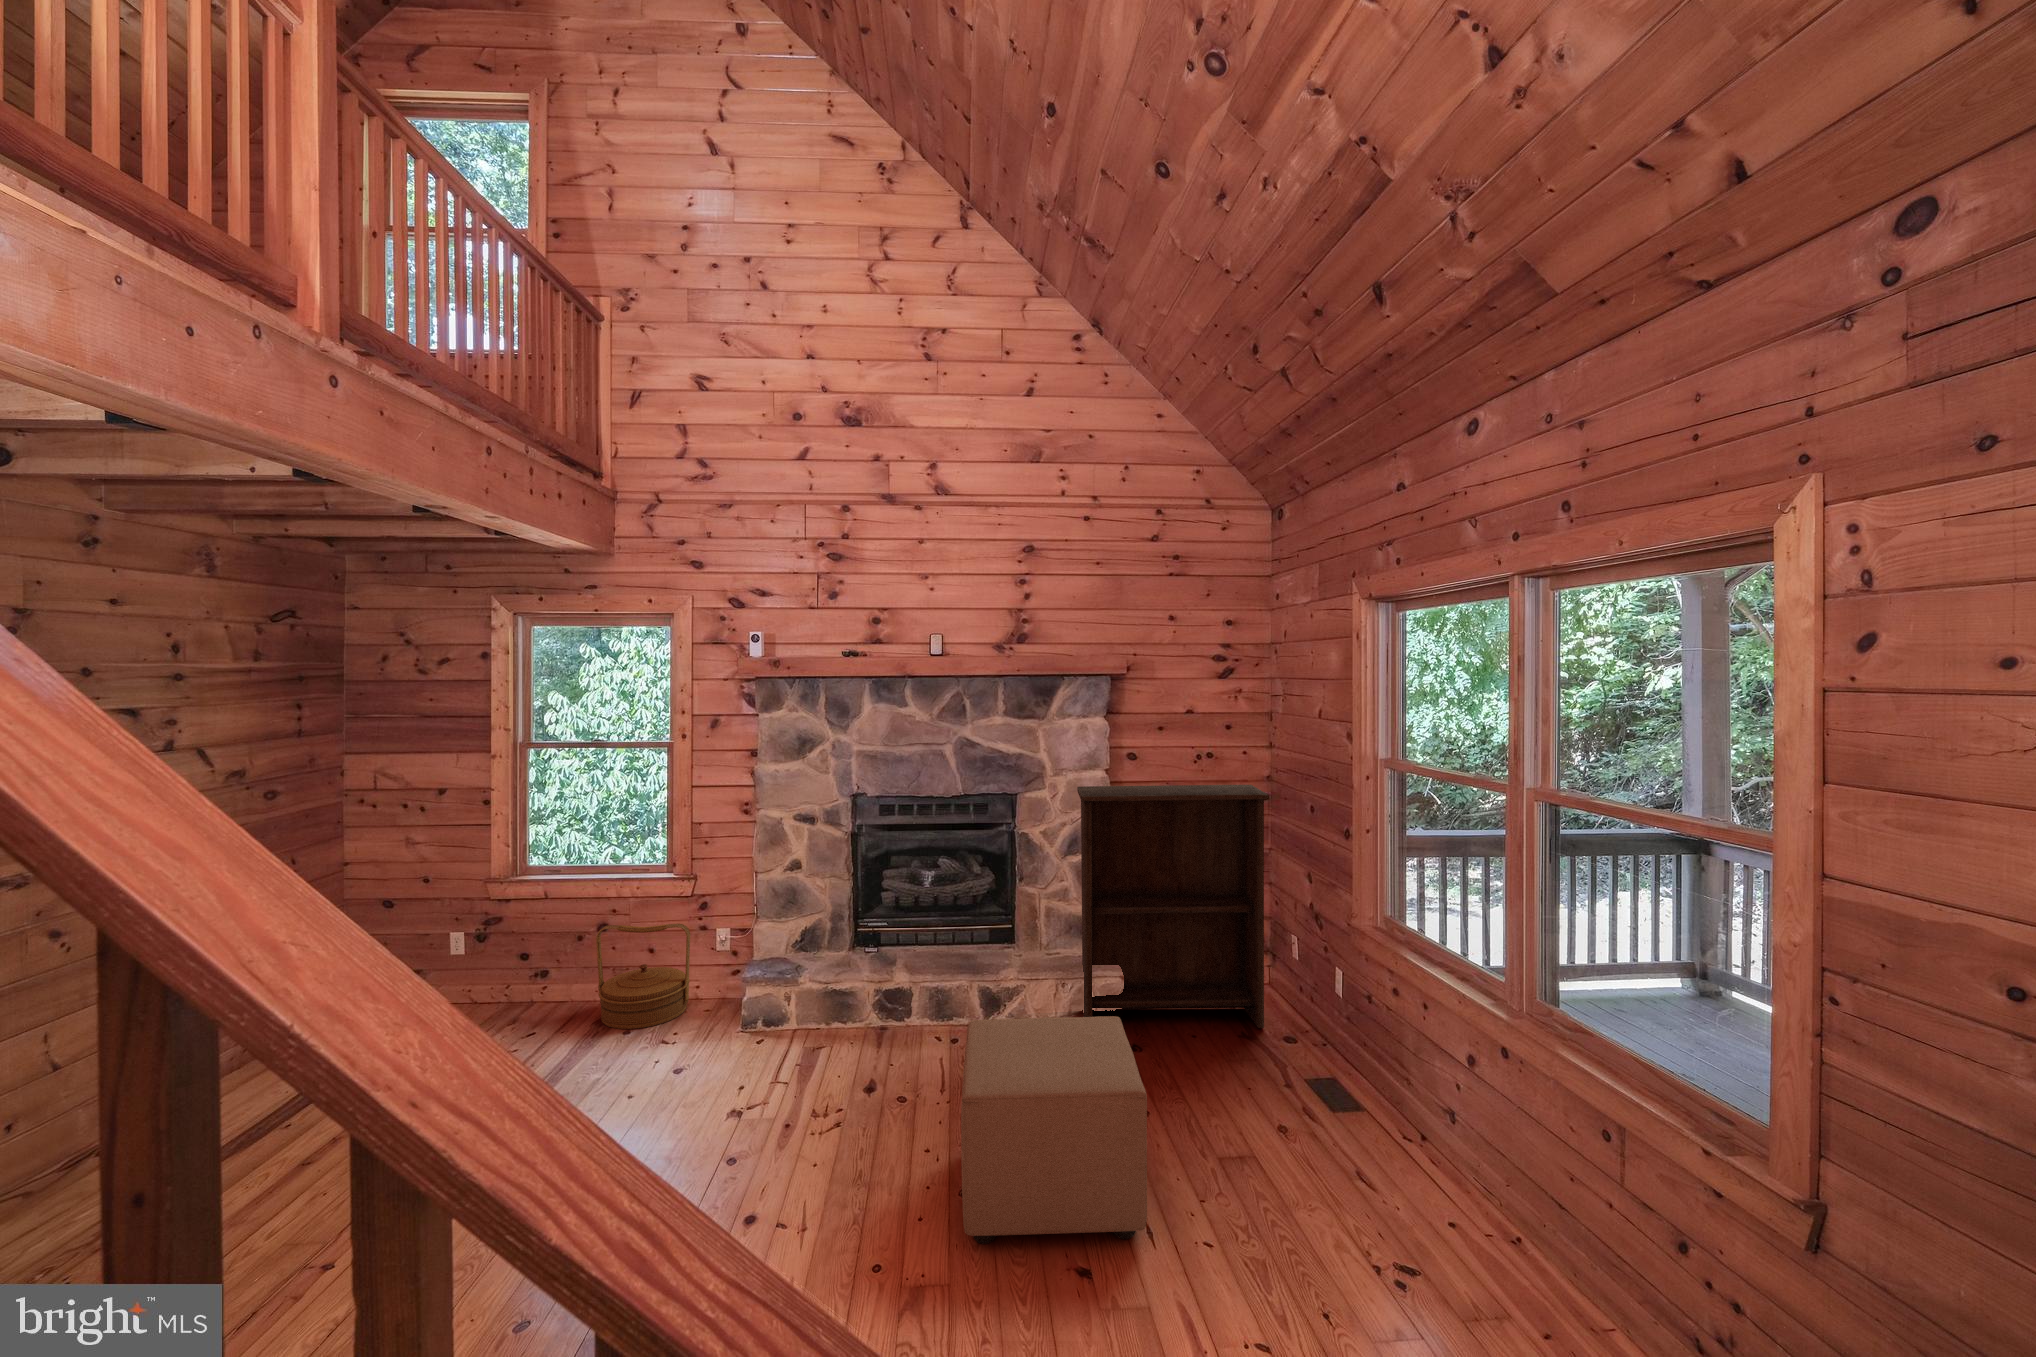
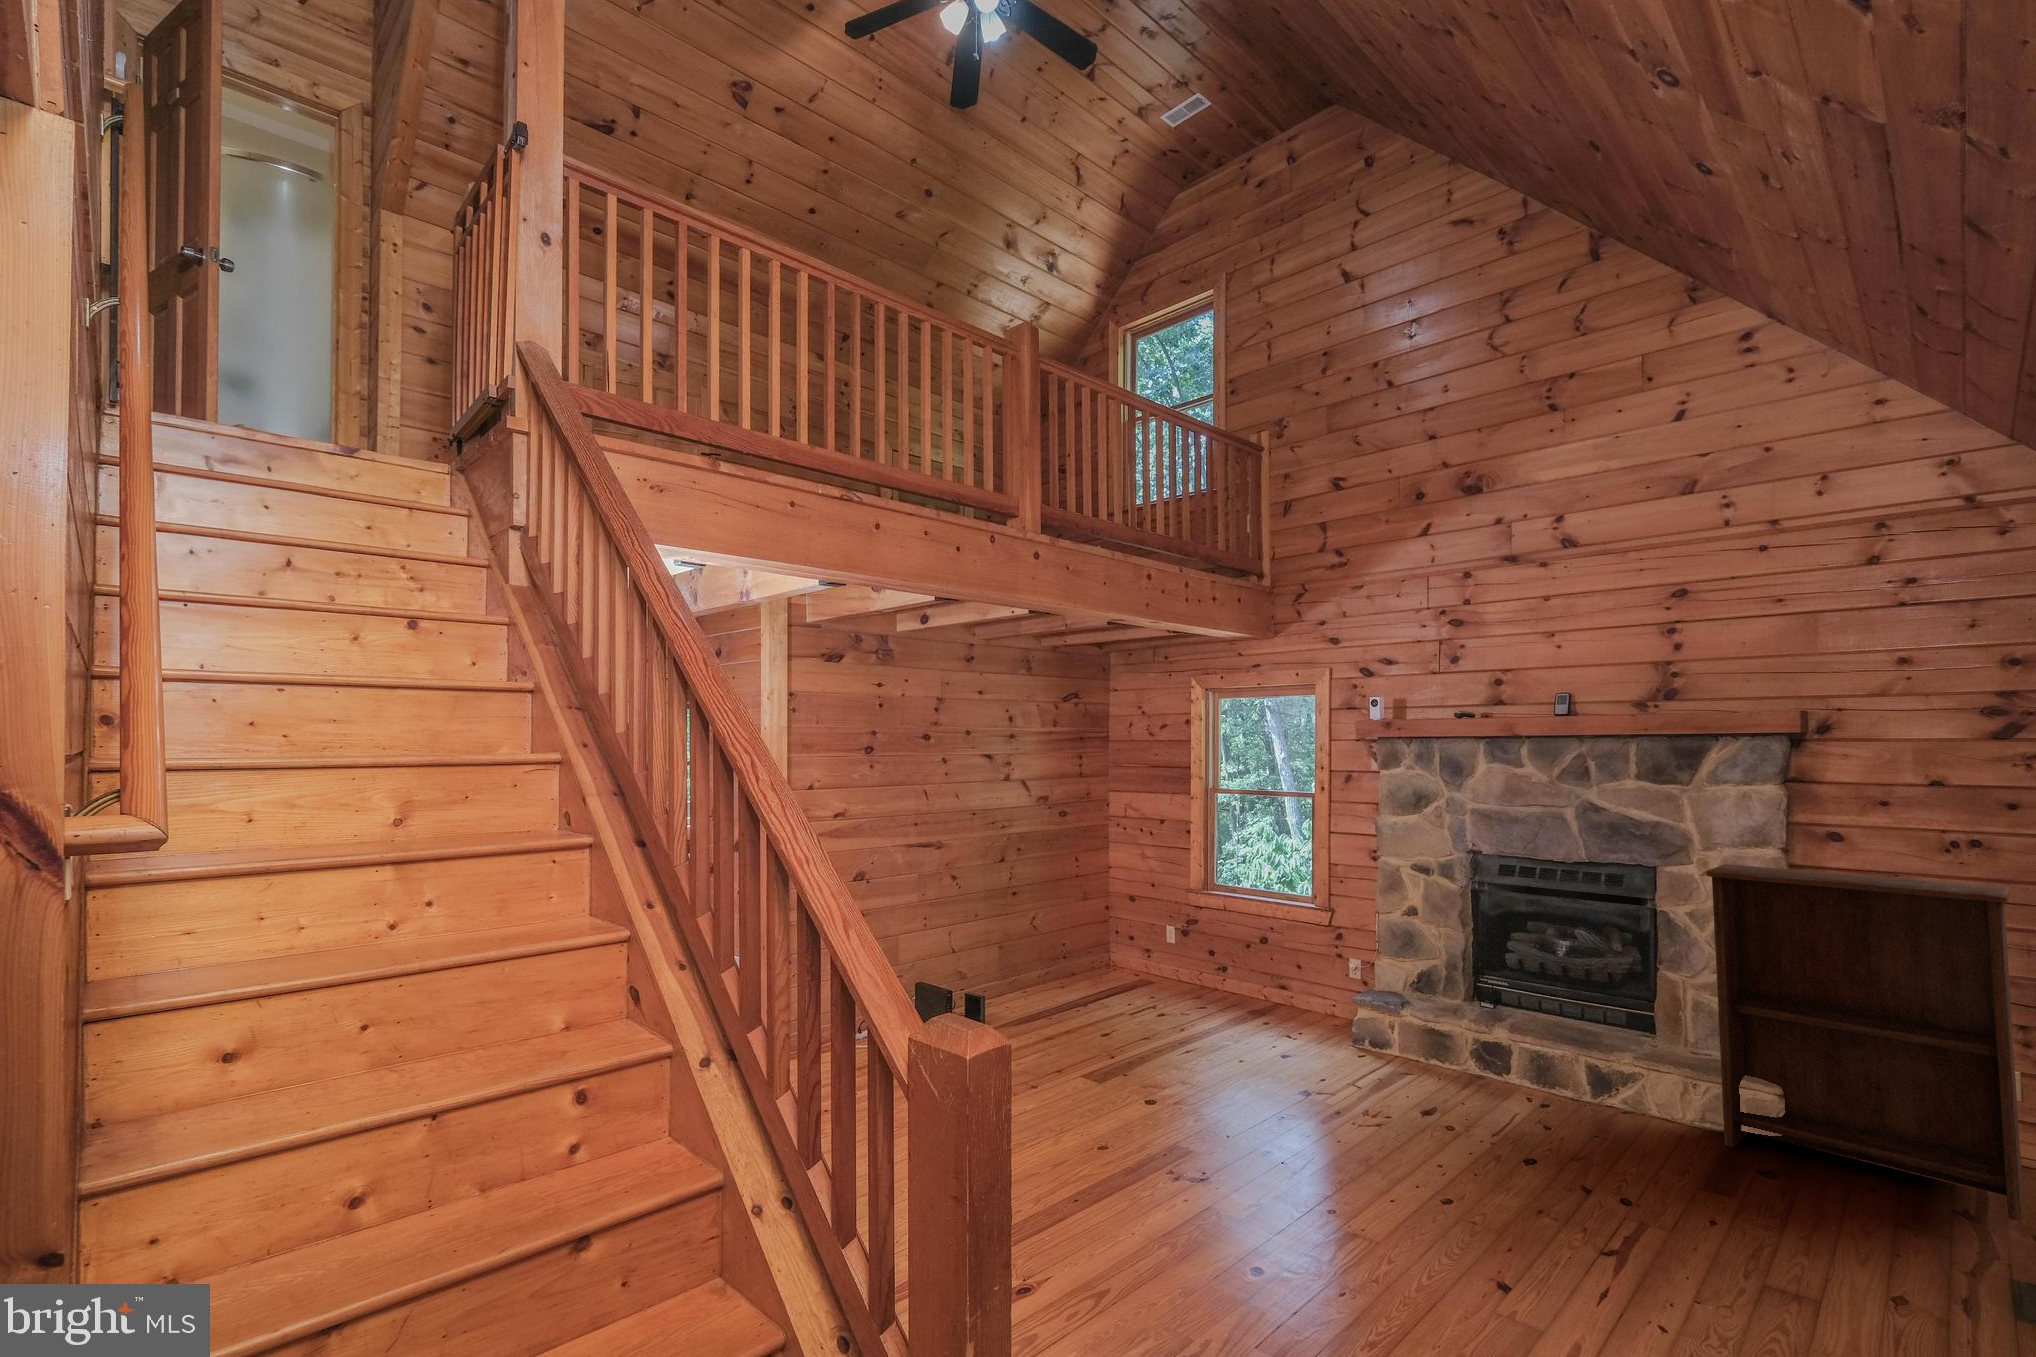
woven basket: present [596,924,690,1029] -> none [1252,938,1324,1027]
ottoman: present [961,1016,1147,1244] -> none [1437,1052,1669,1282]

